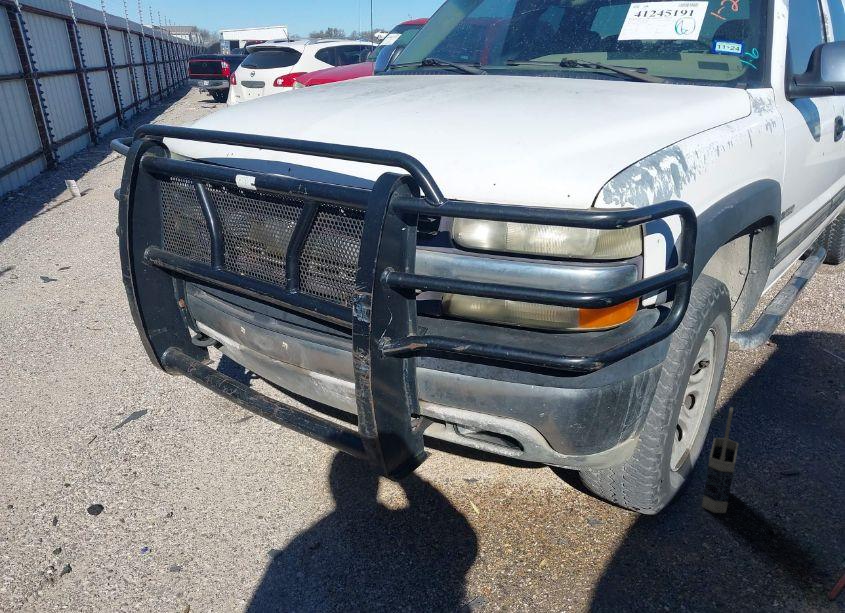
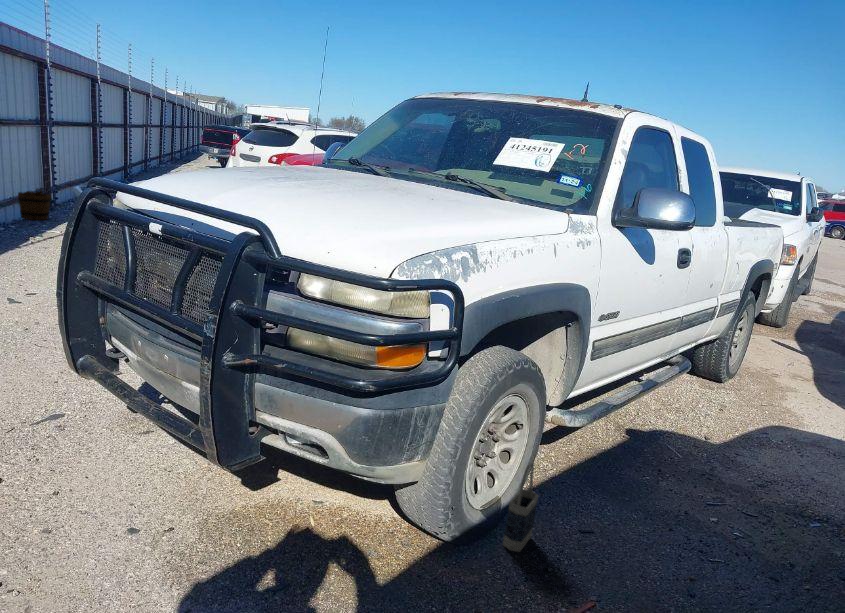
bucket: none [17,150,55,186] -> present [18,188,51,220]

